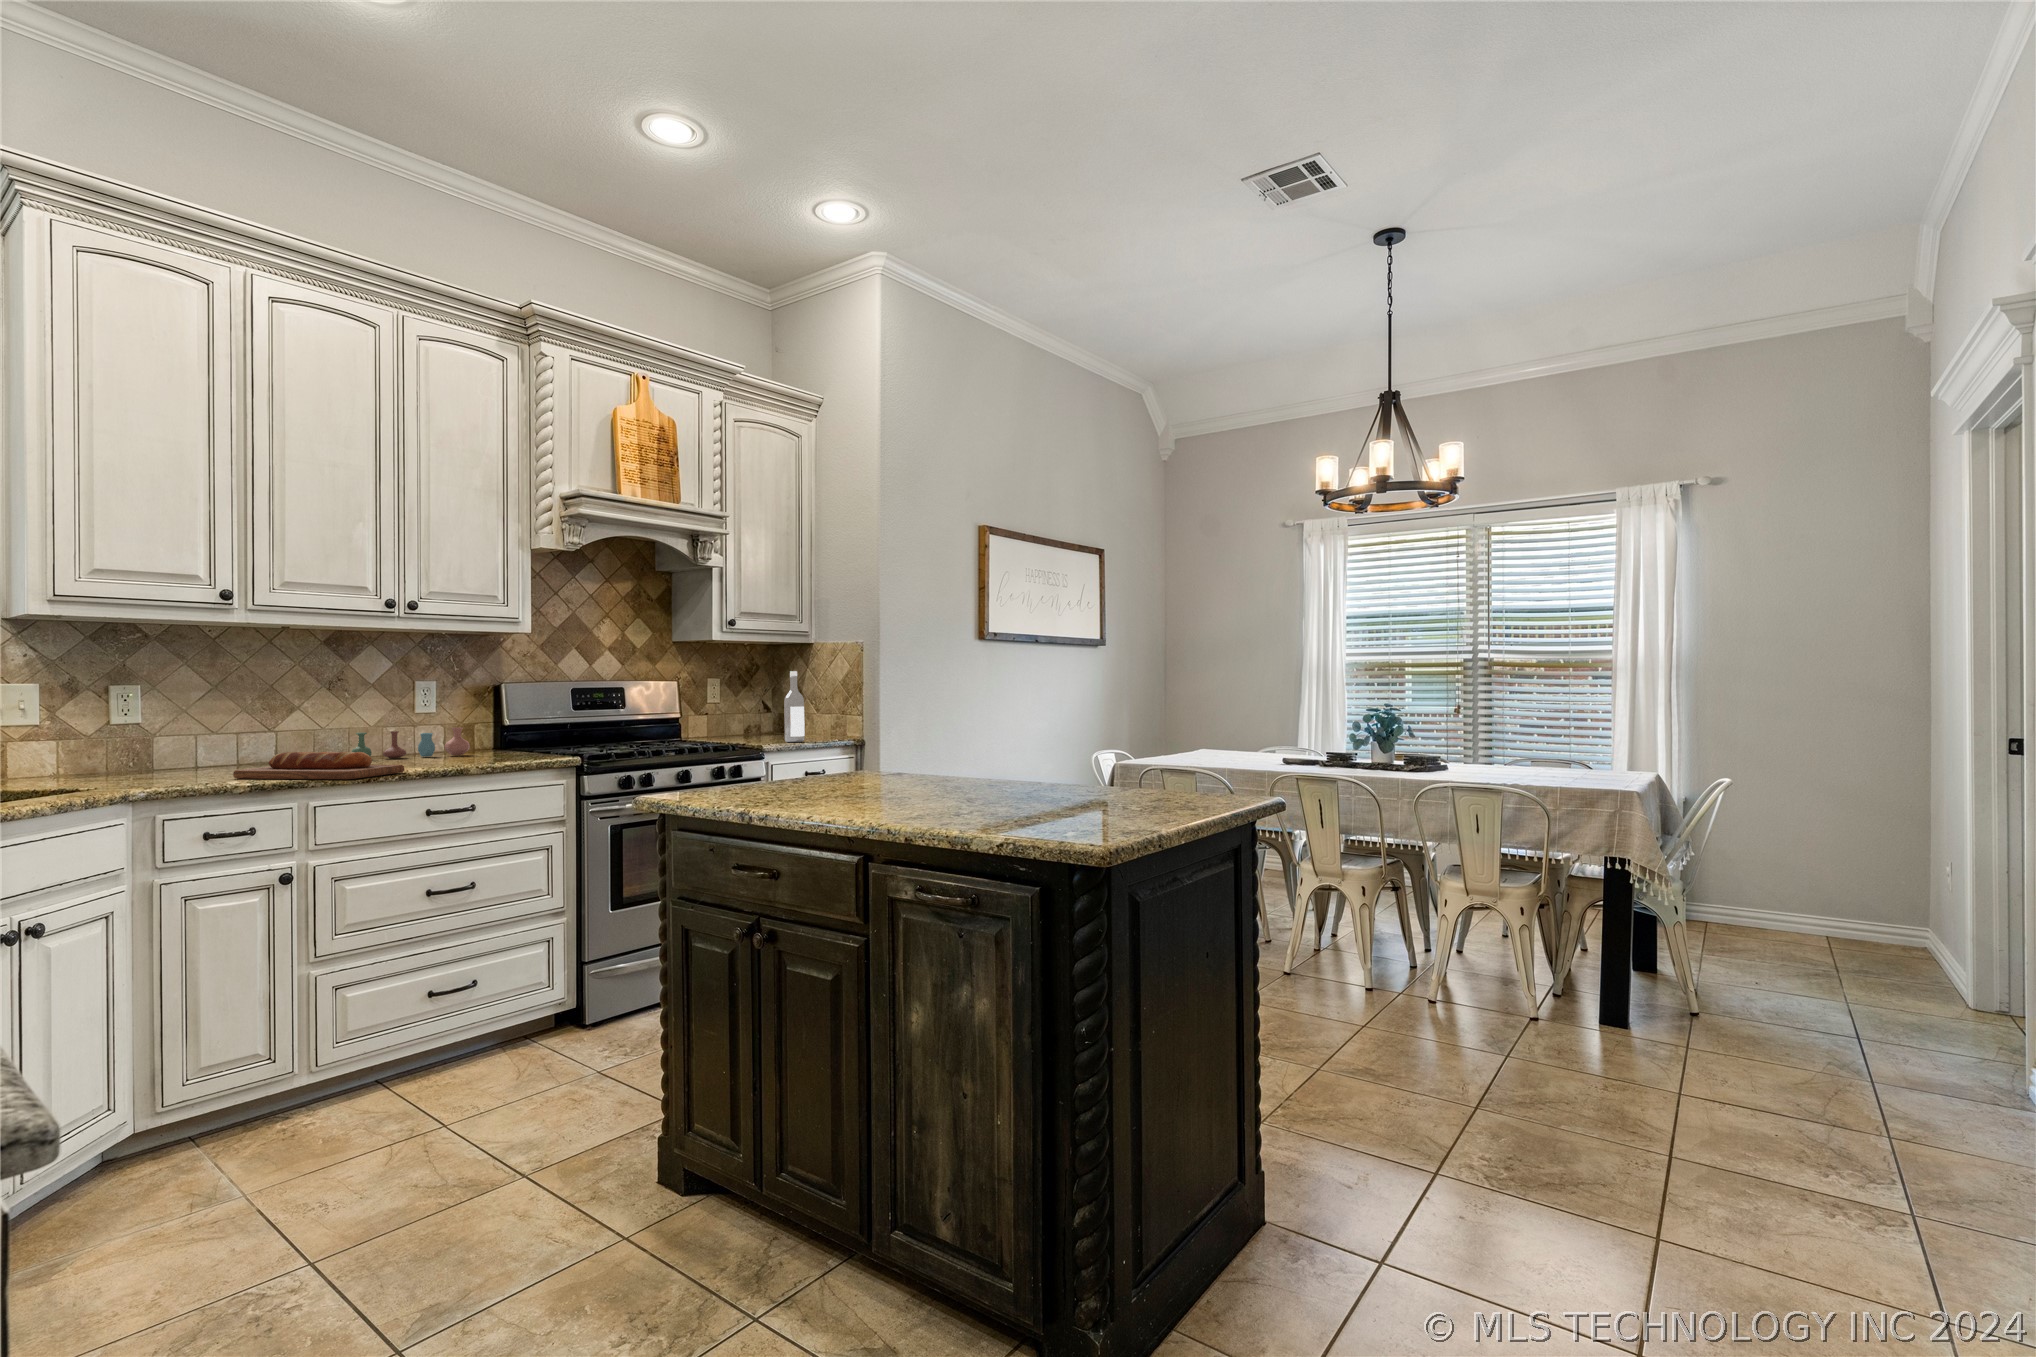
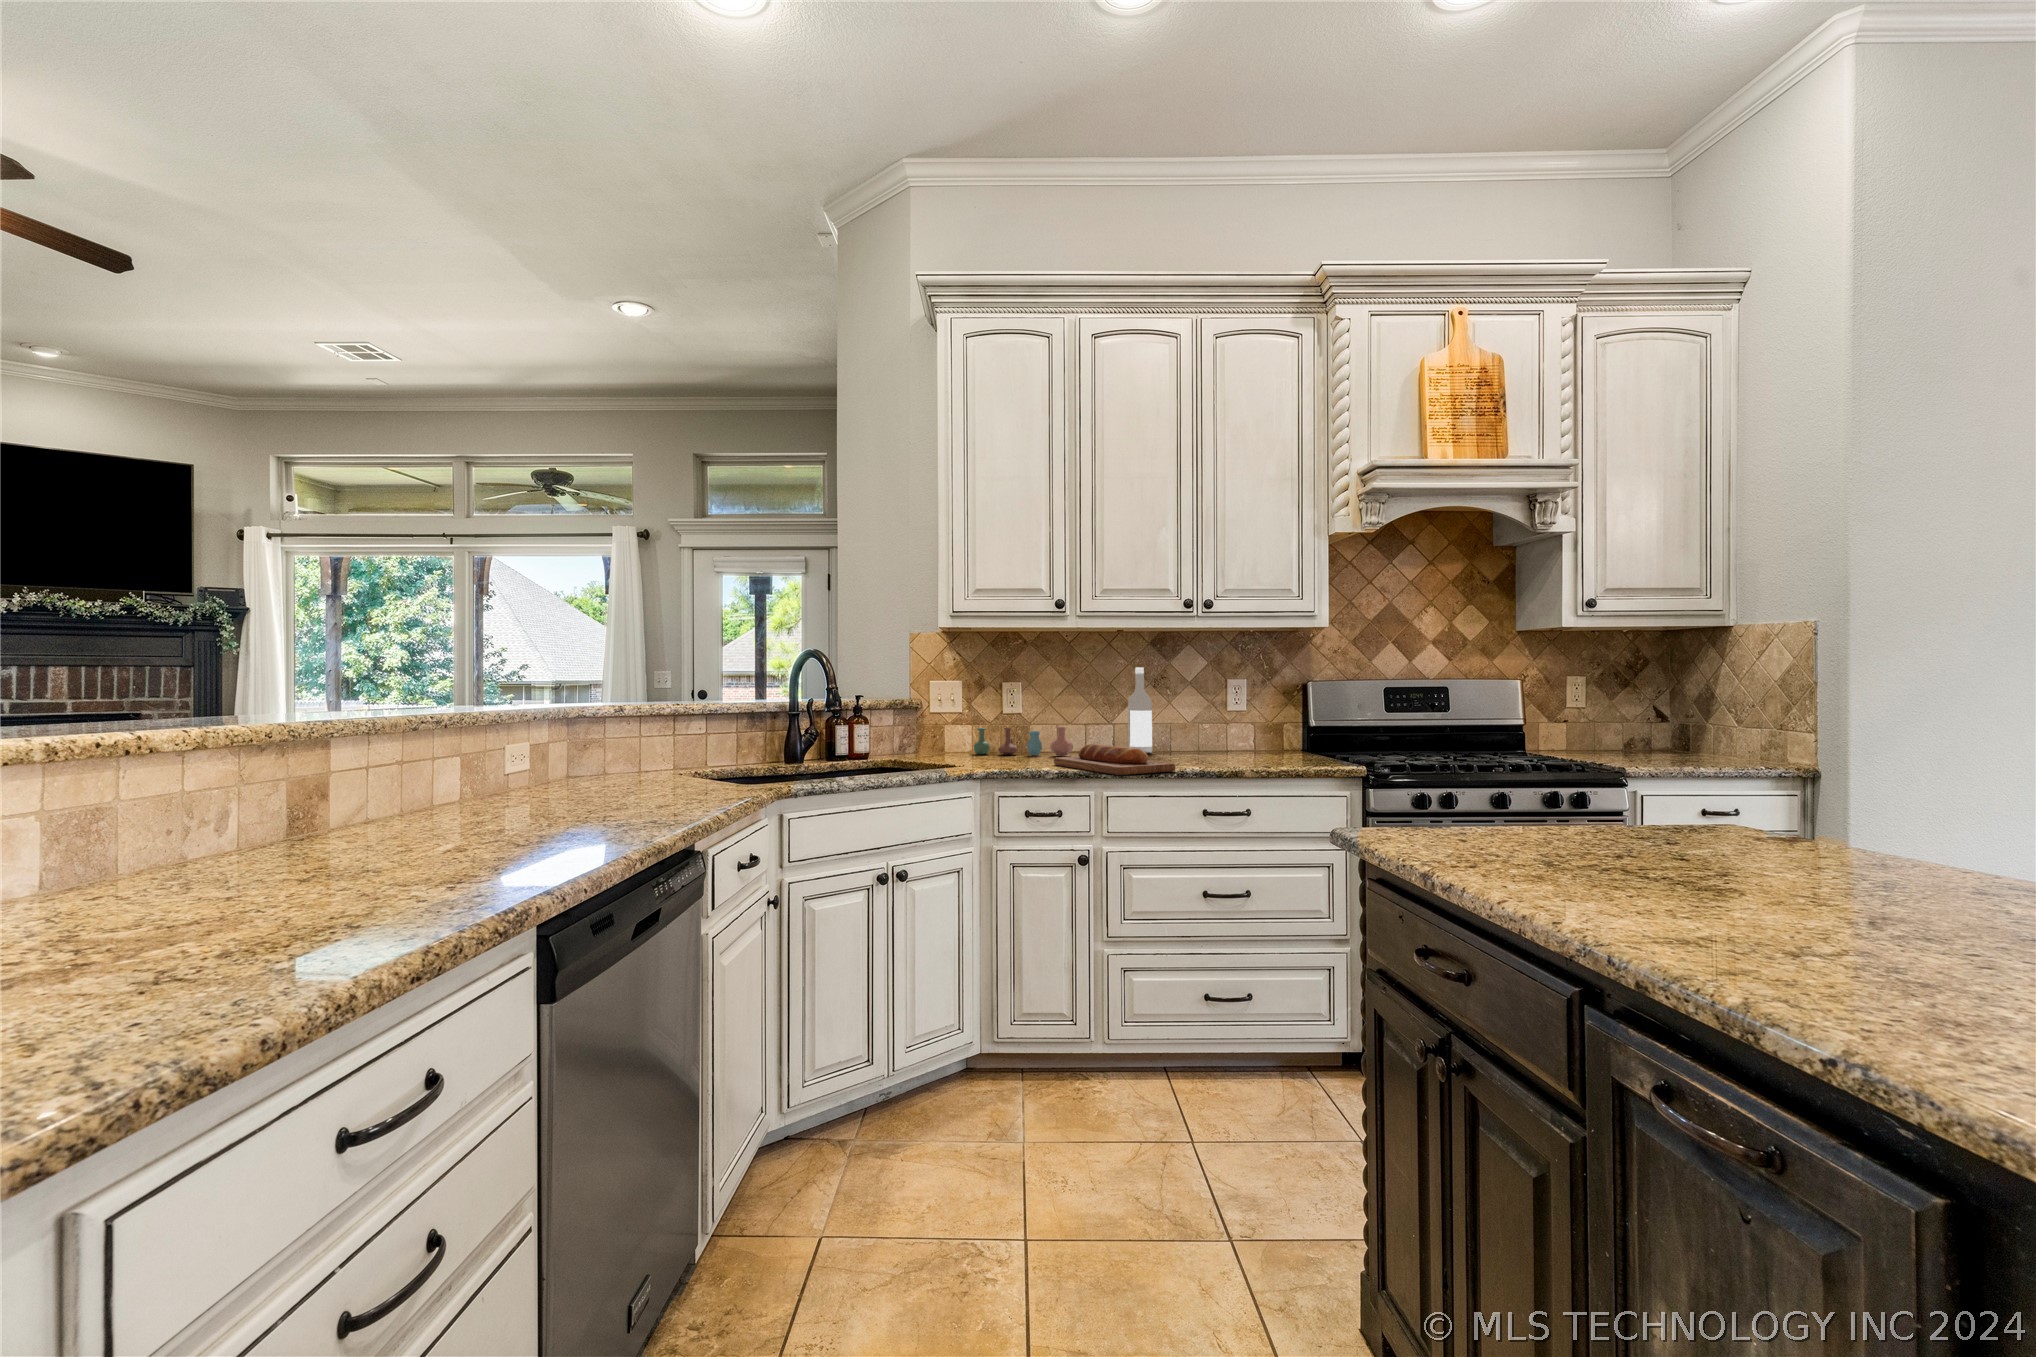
wine bottle: present [784,671,805,742] -> present [1128,667,1152,753]
vase: present [352,727,470,758] -> present [974,727,1073,756]

